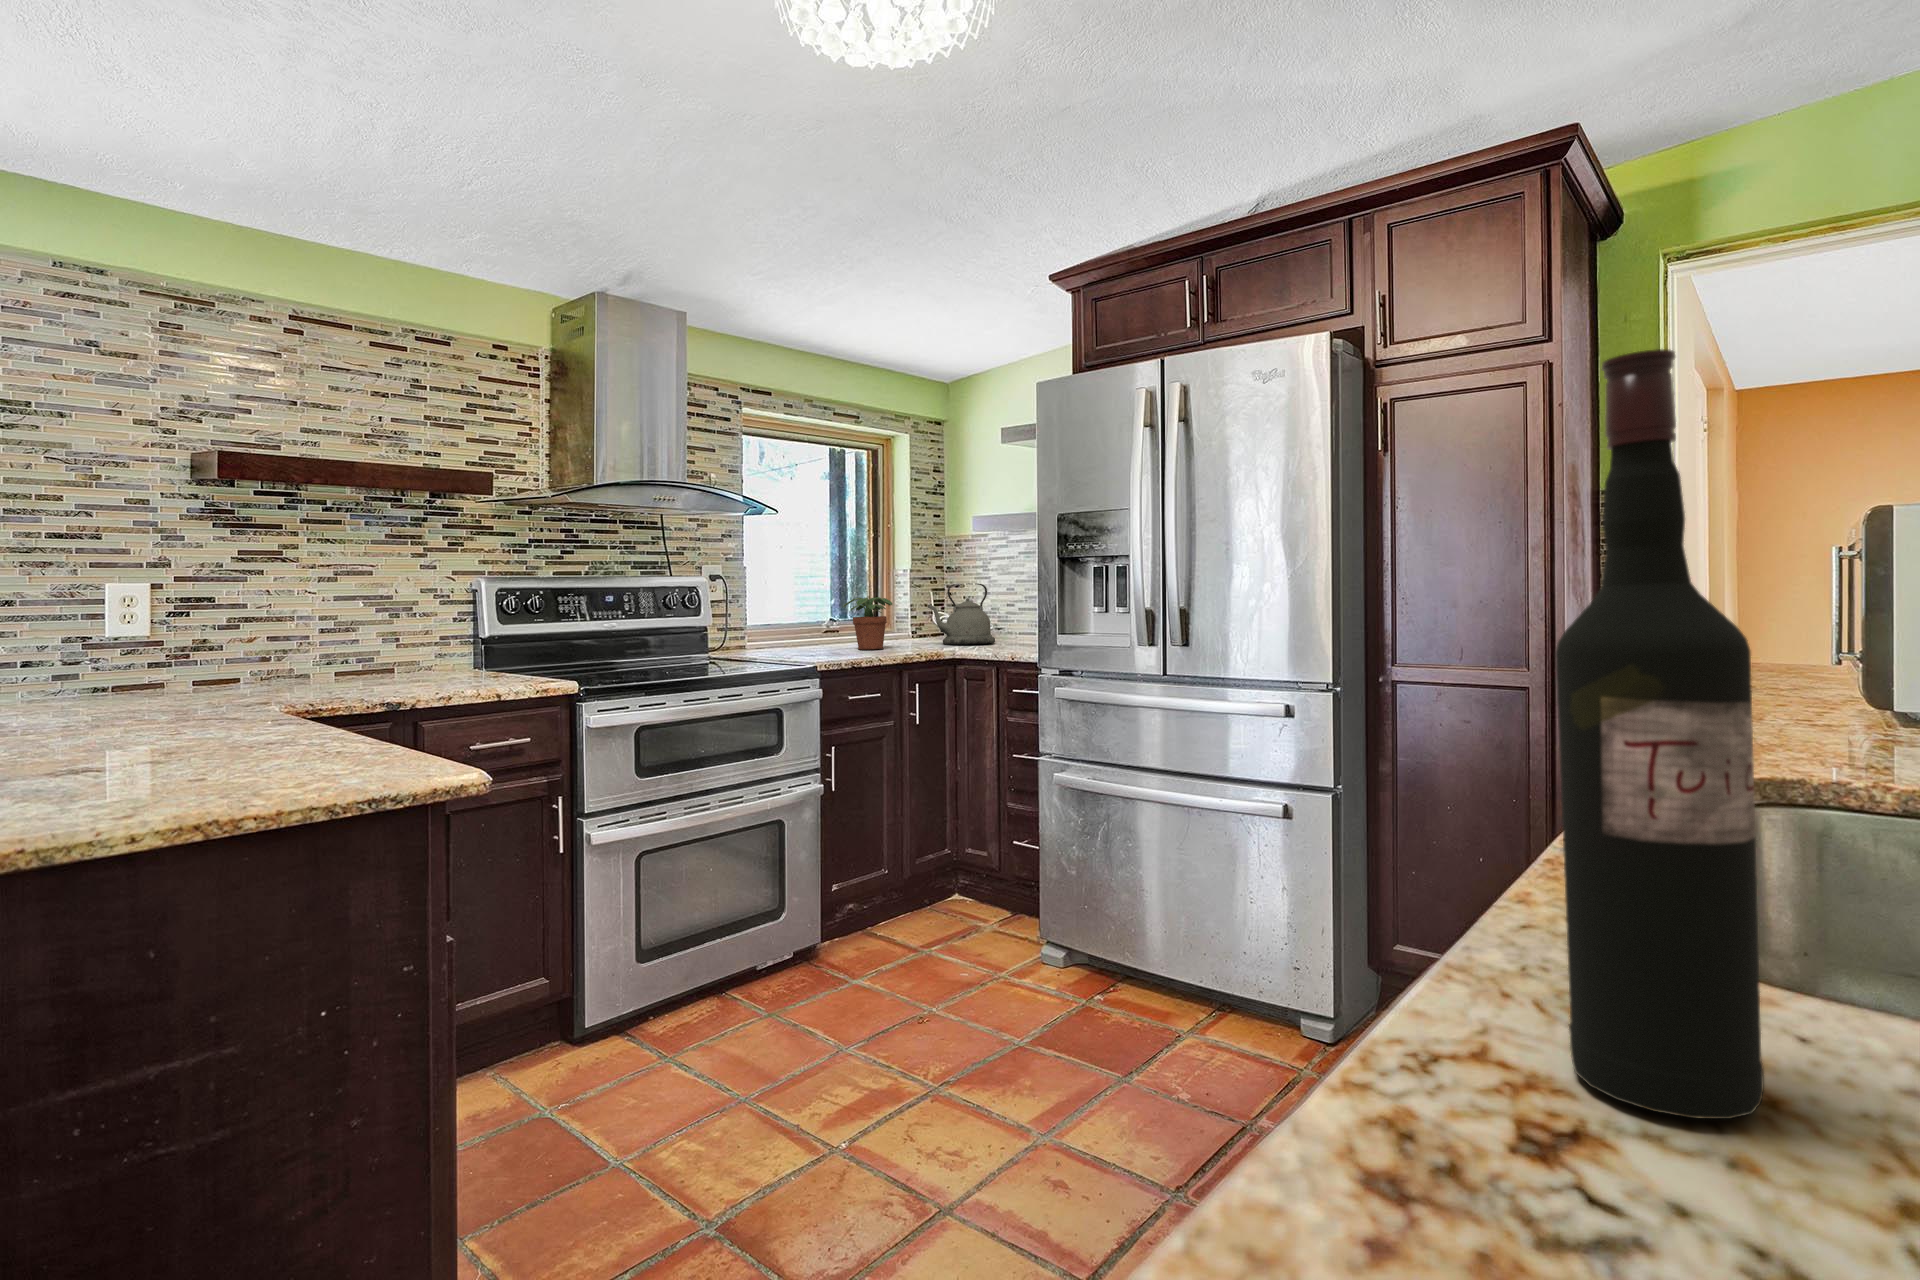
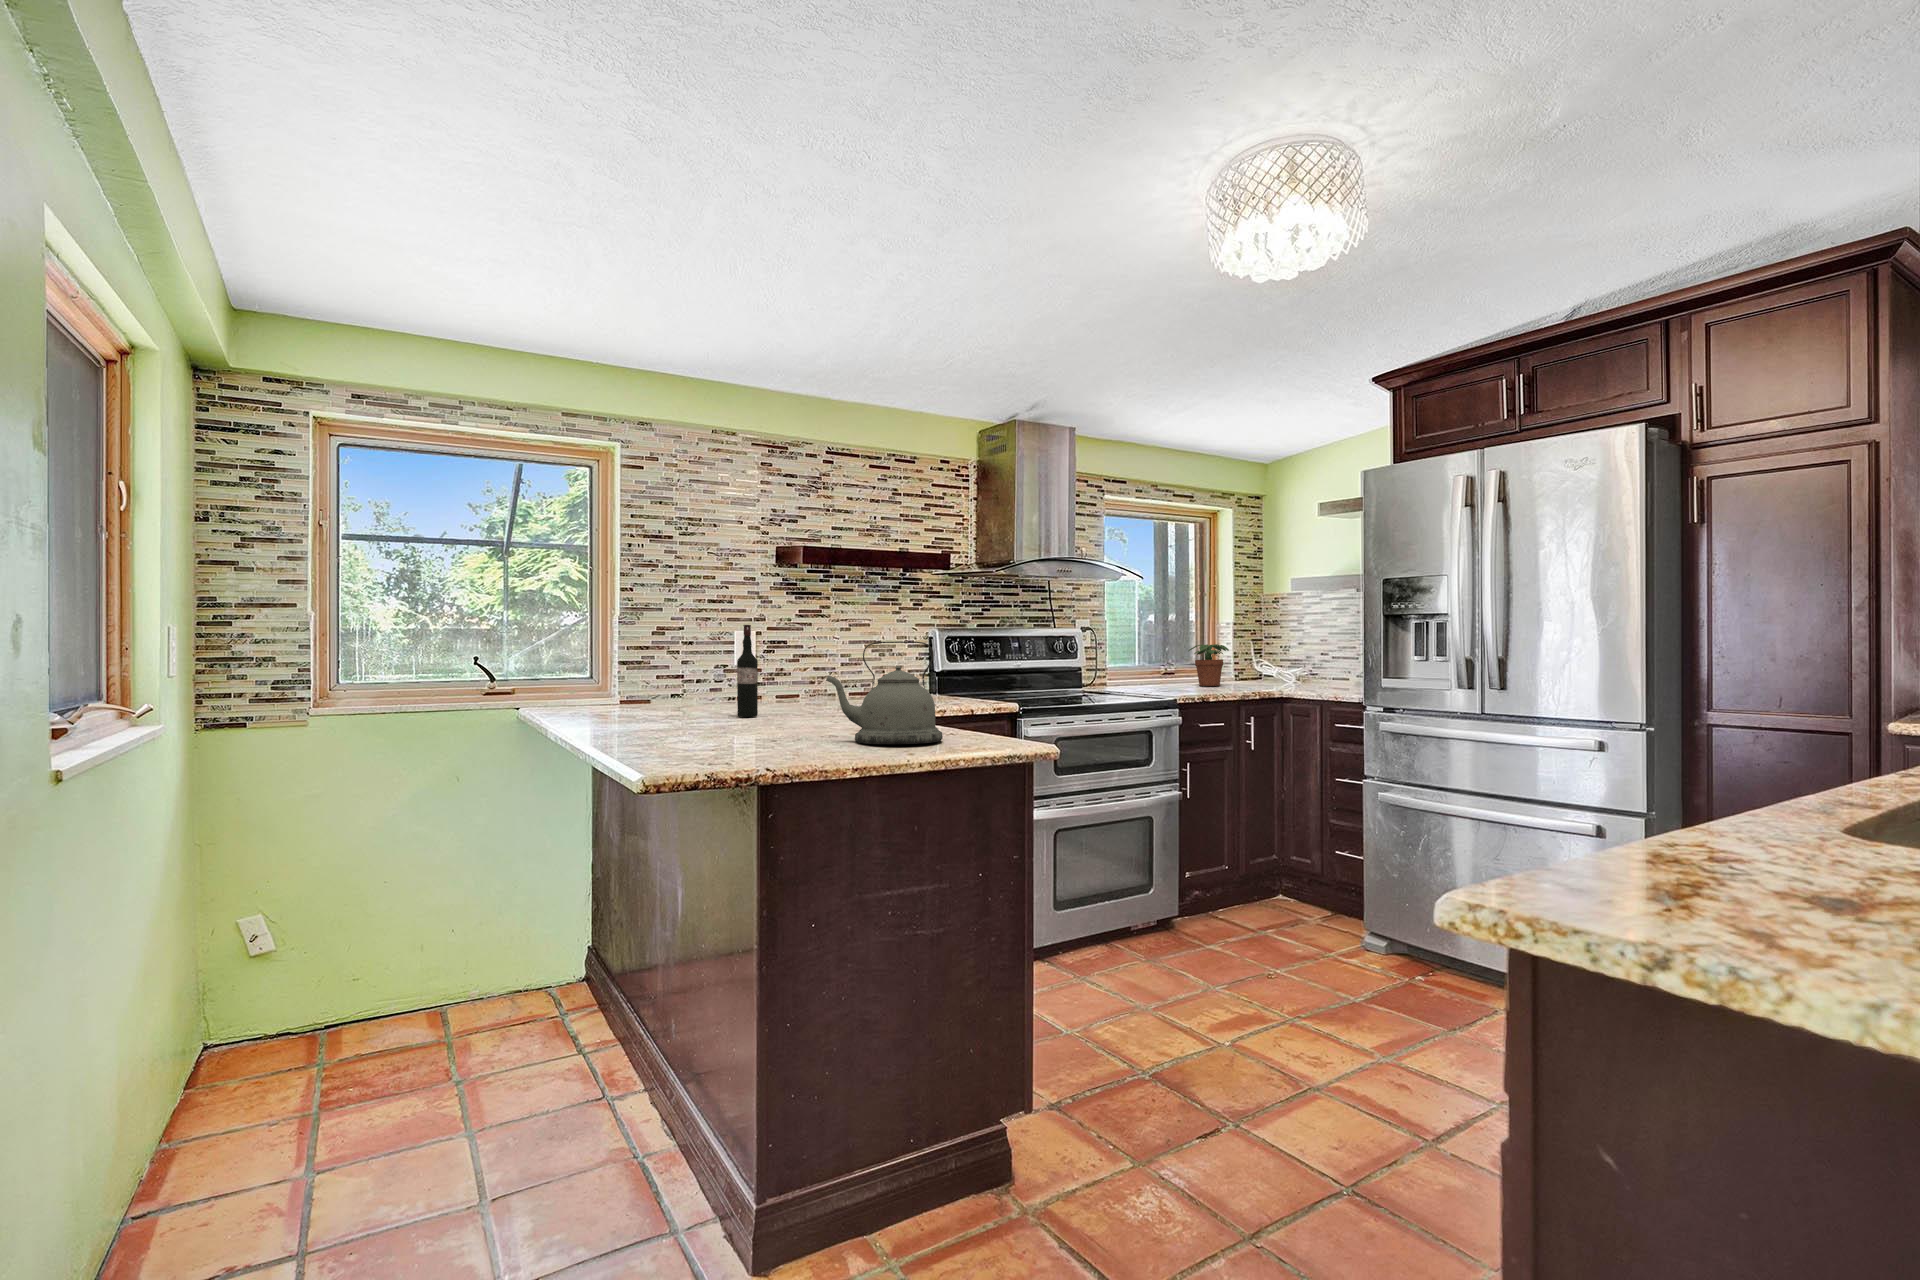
wine bottle: present [1555,349,1764,1119] -> present [737,625,758,717]
kettle: present [928,583,995,644] -> present [826,641,943,744]

